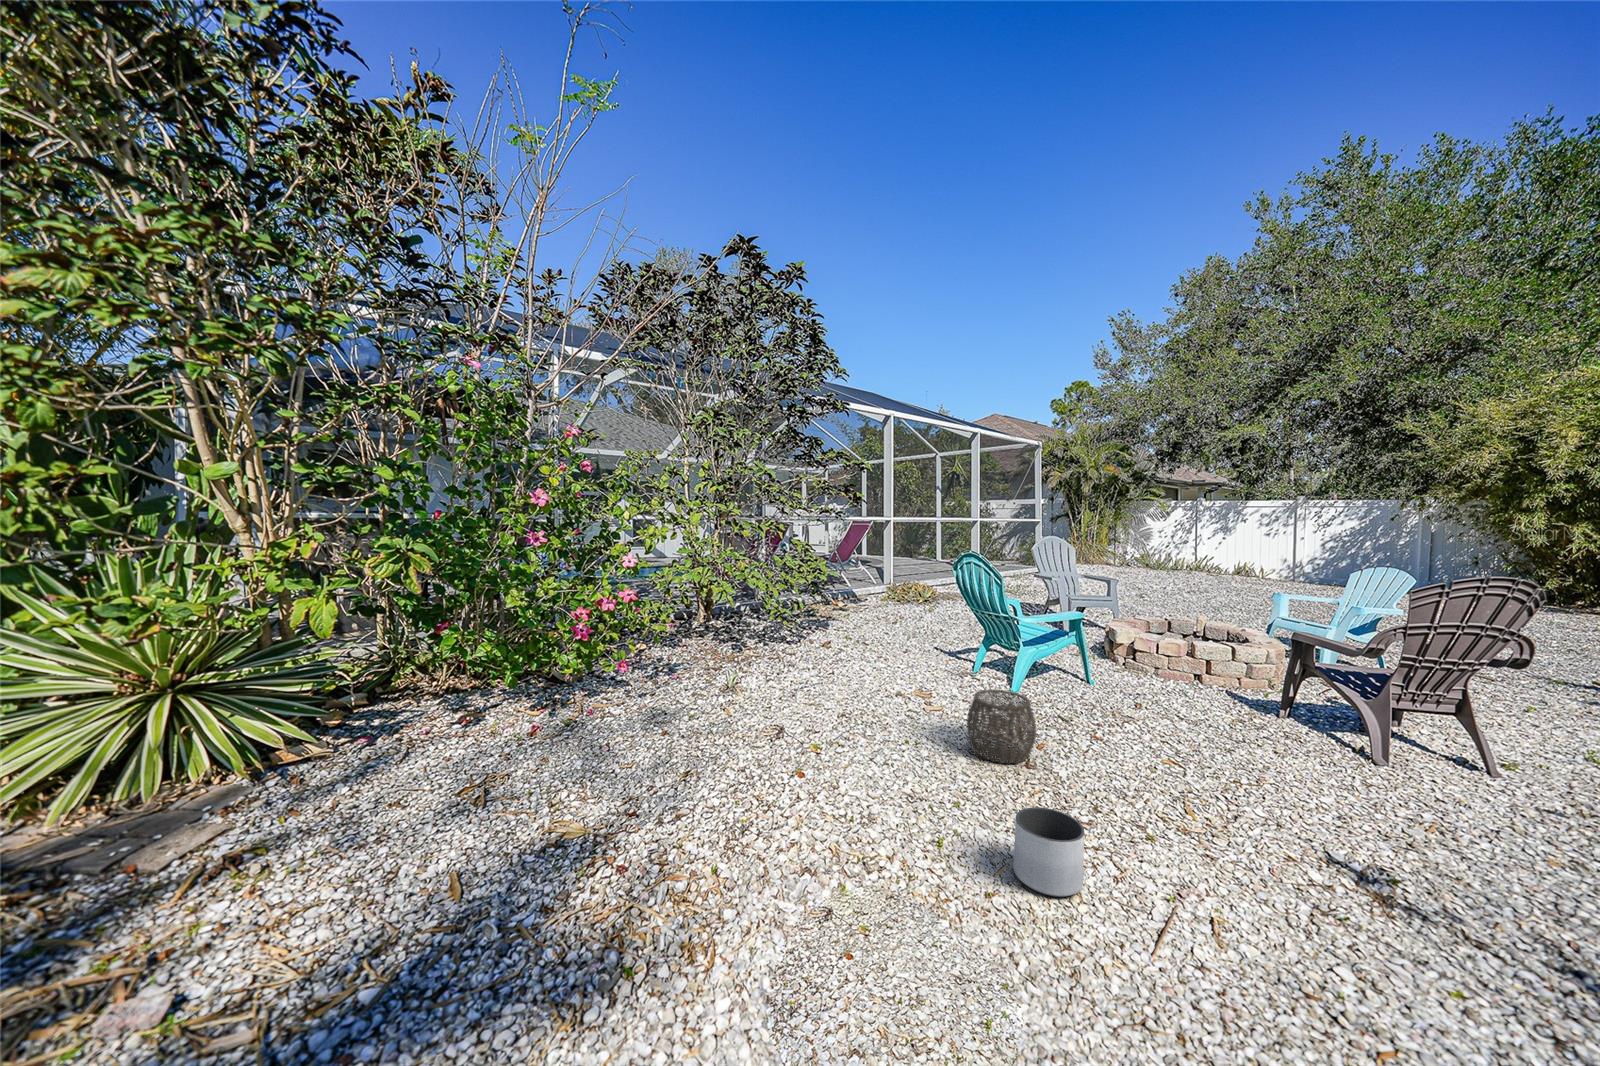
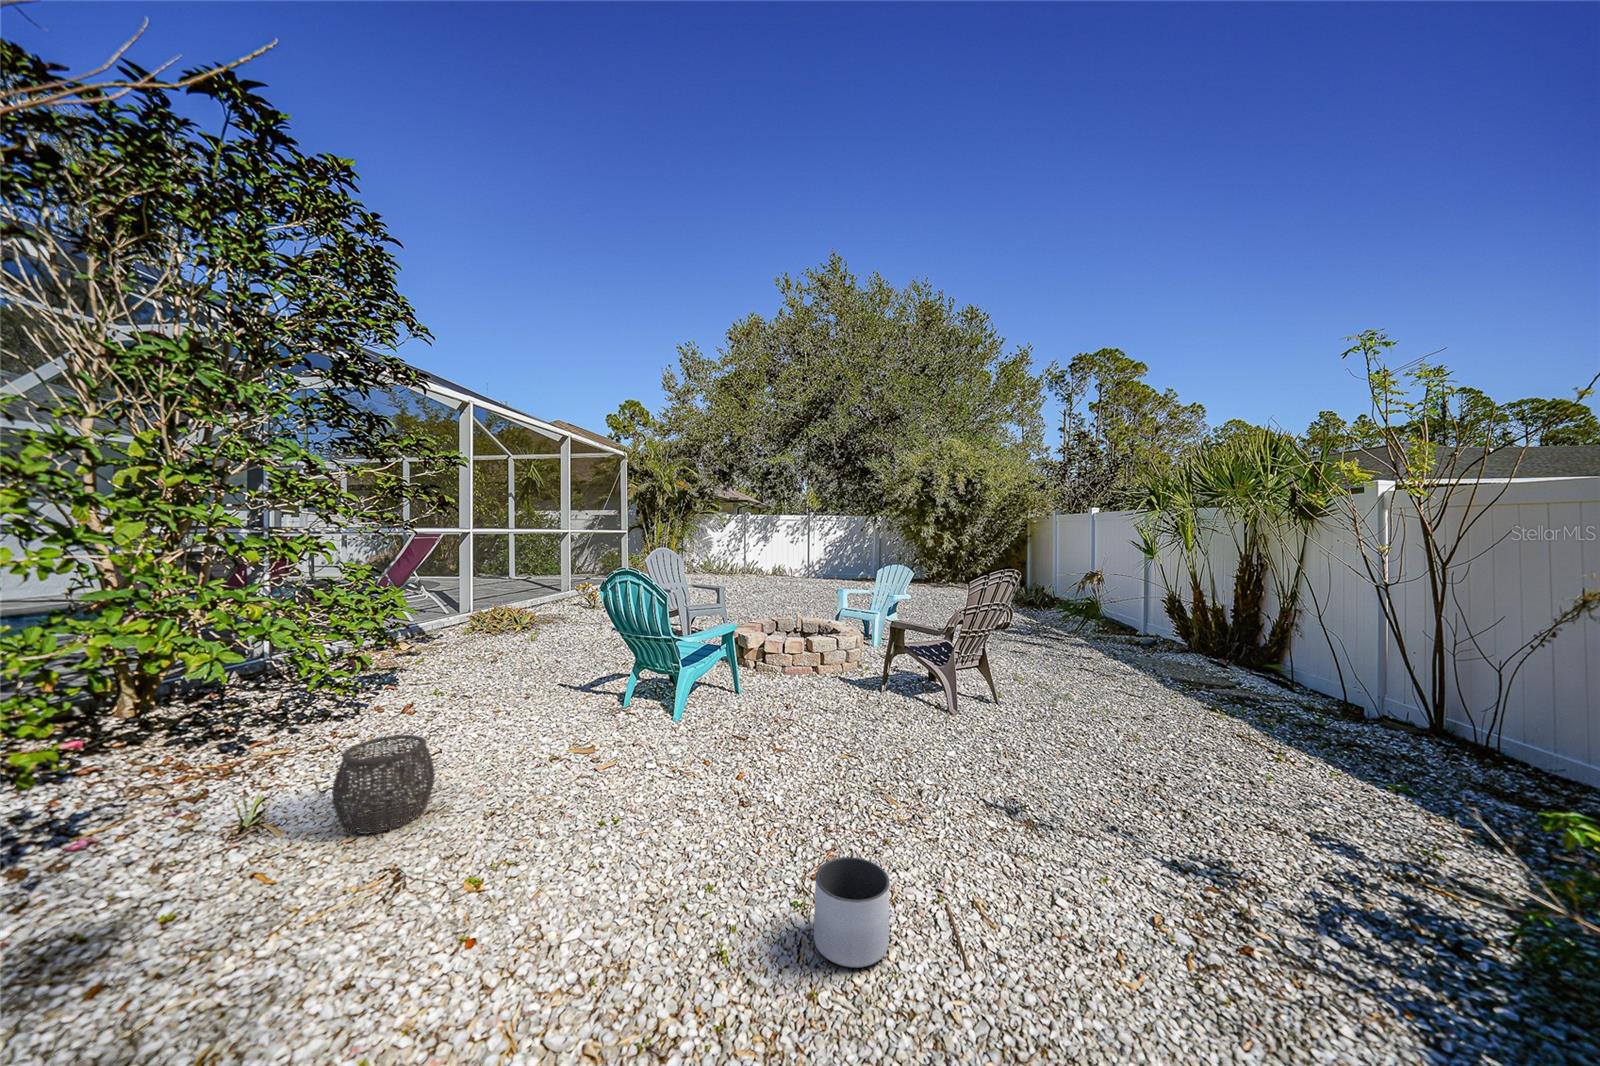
woven basket: present [967,689,1036,764] -> present [332,735,435,835]

